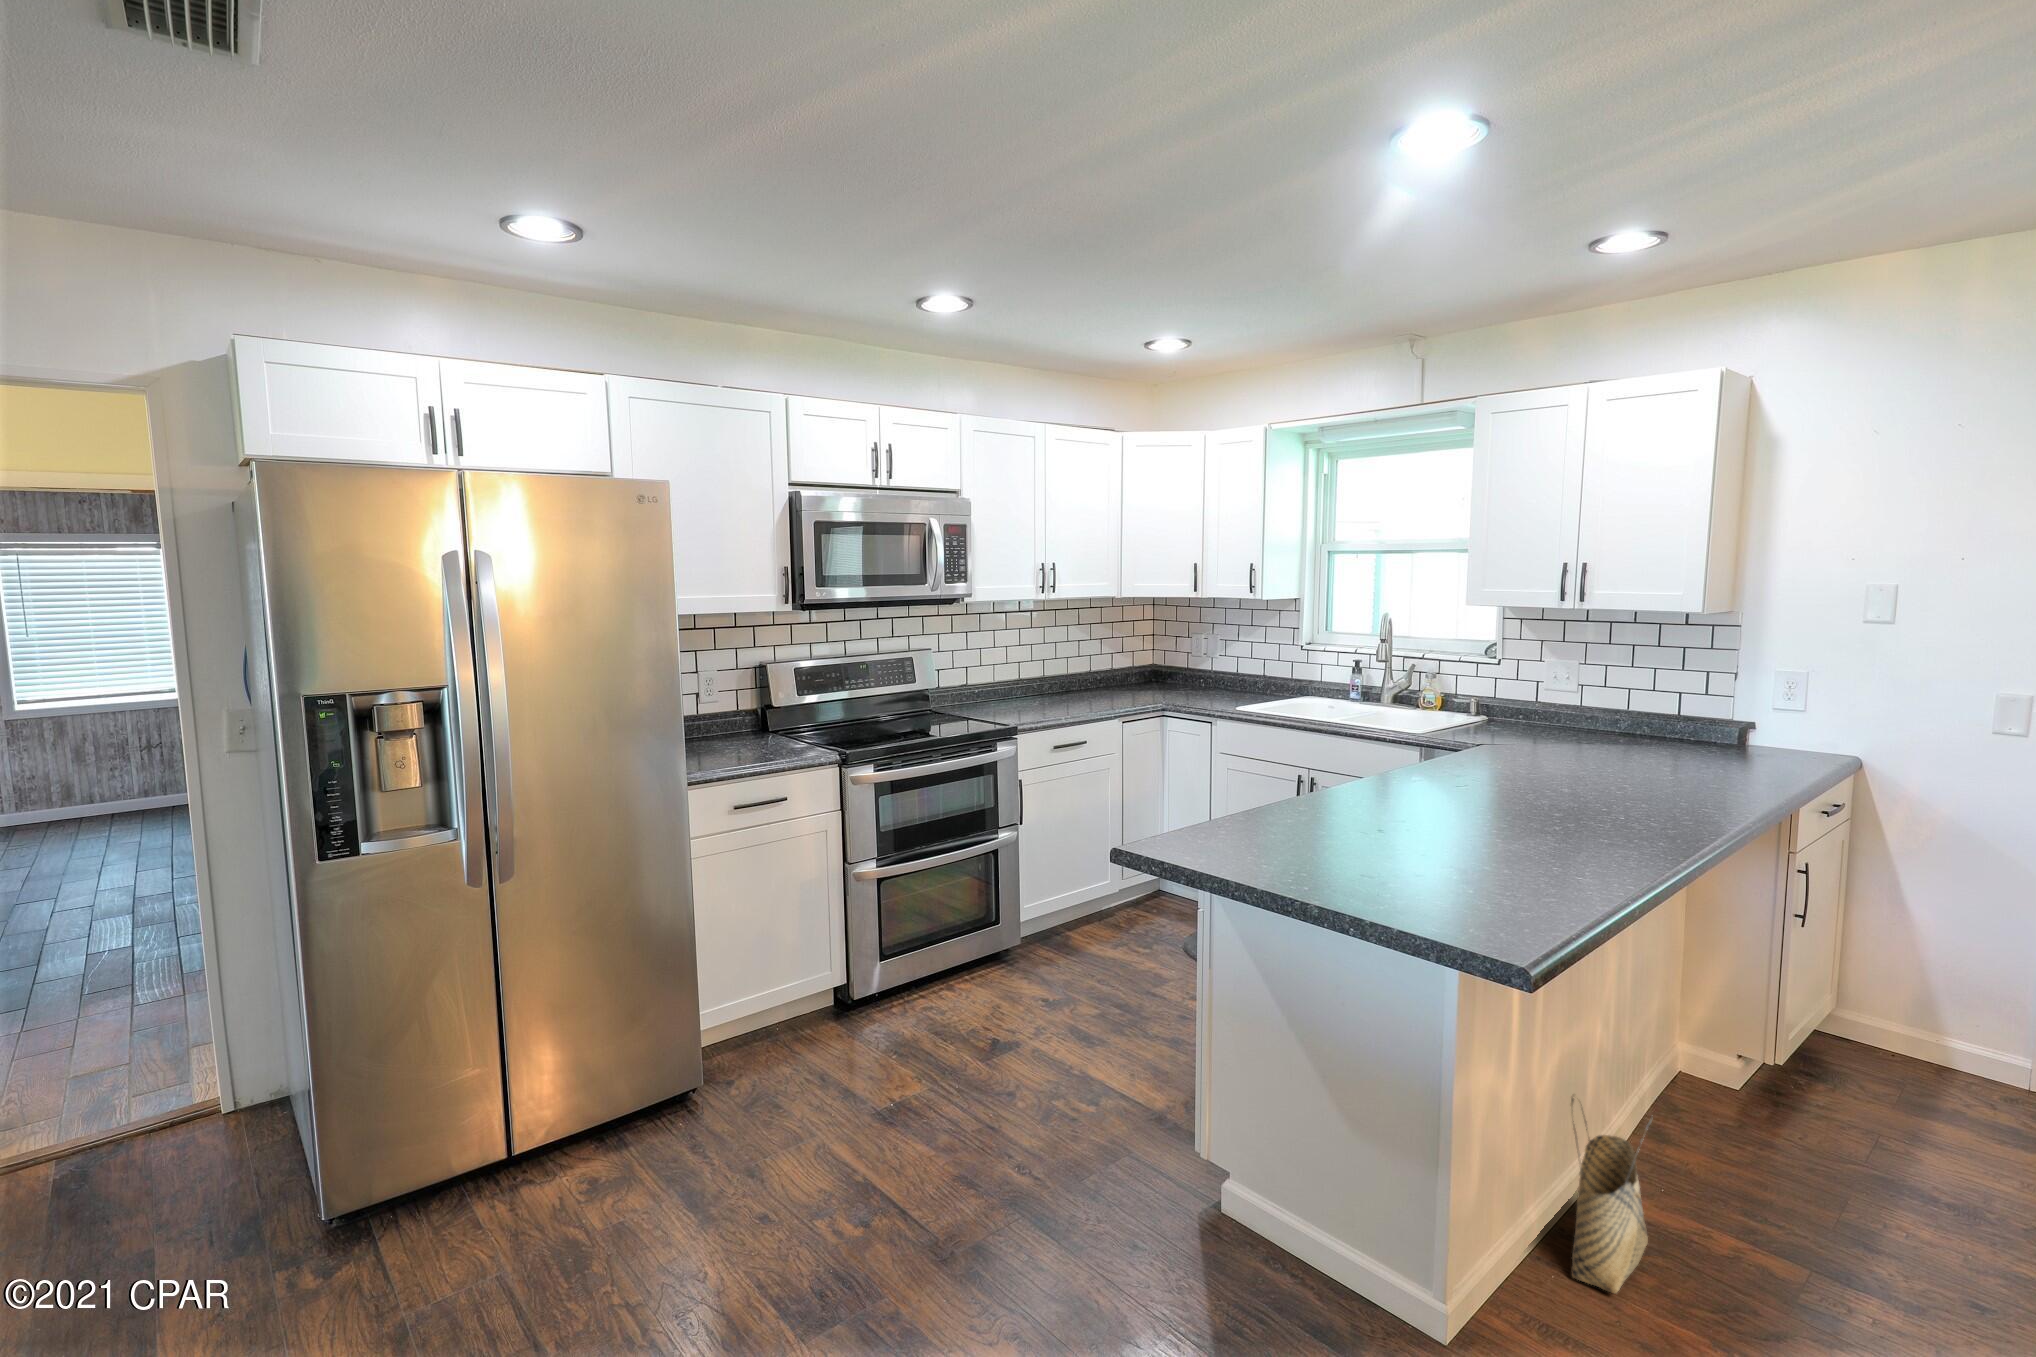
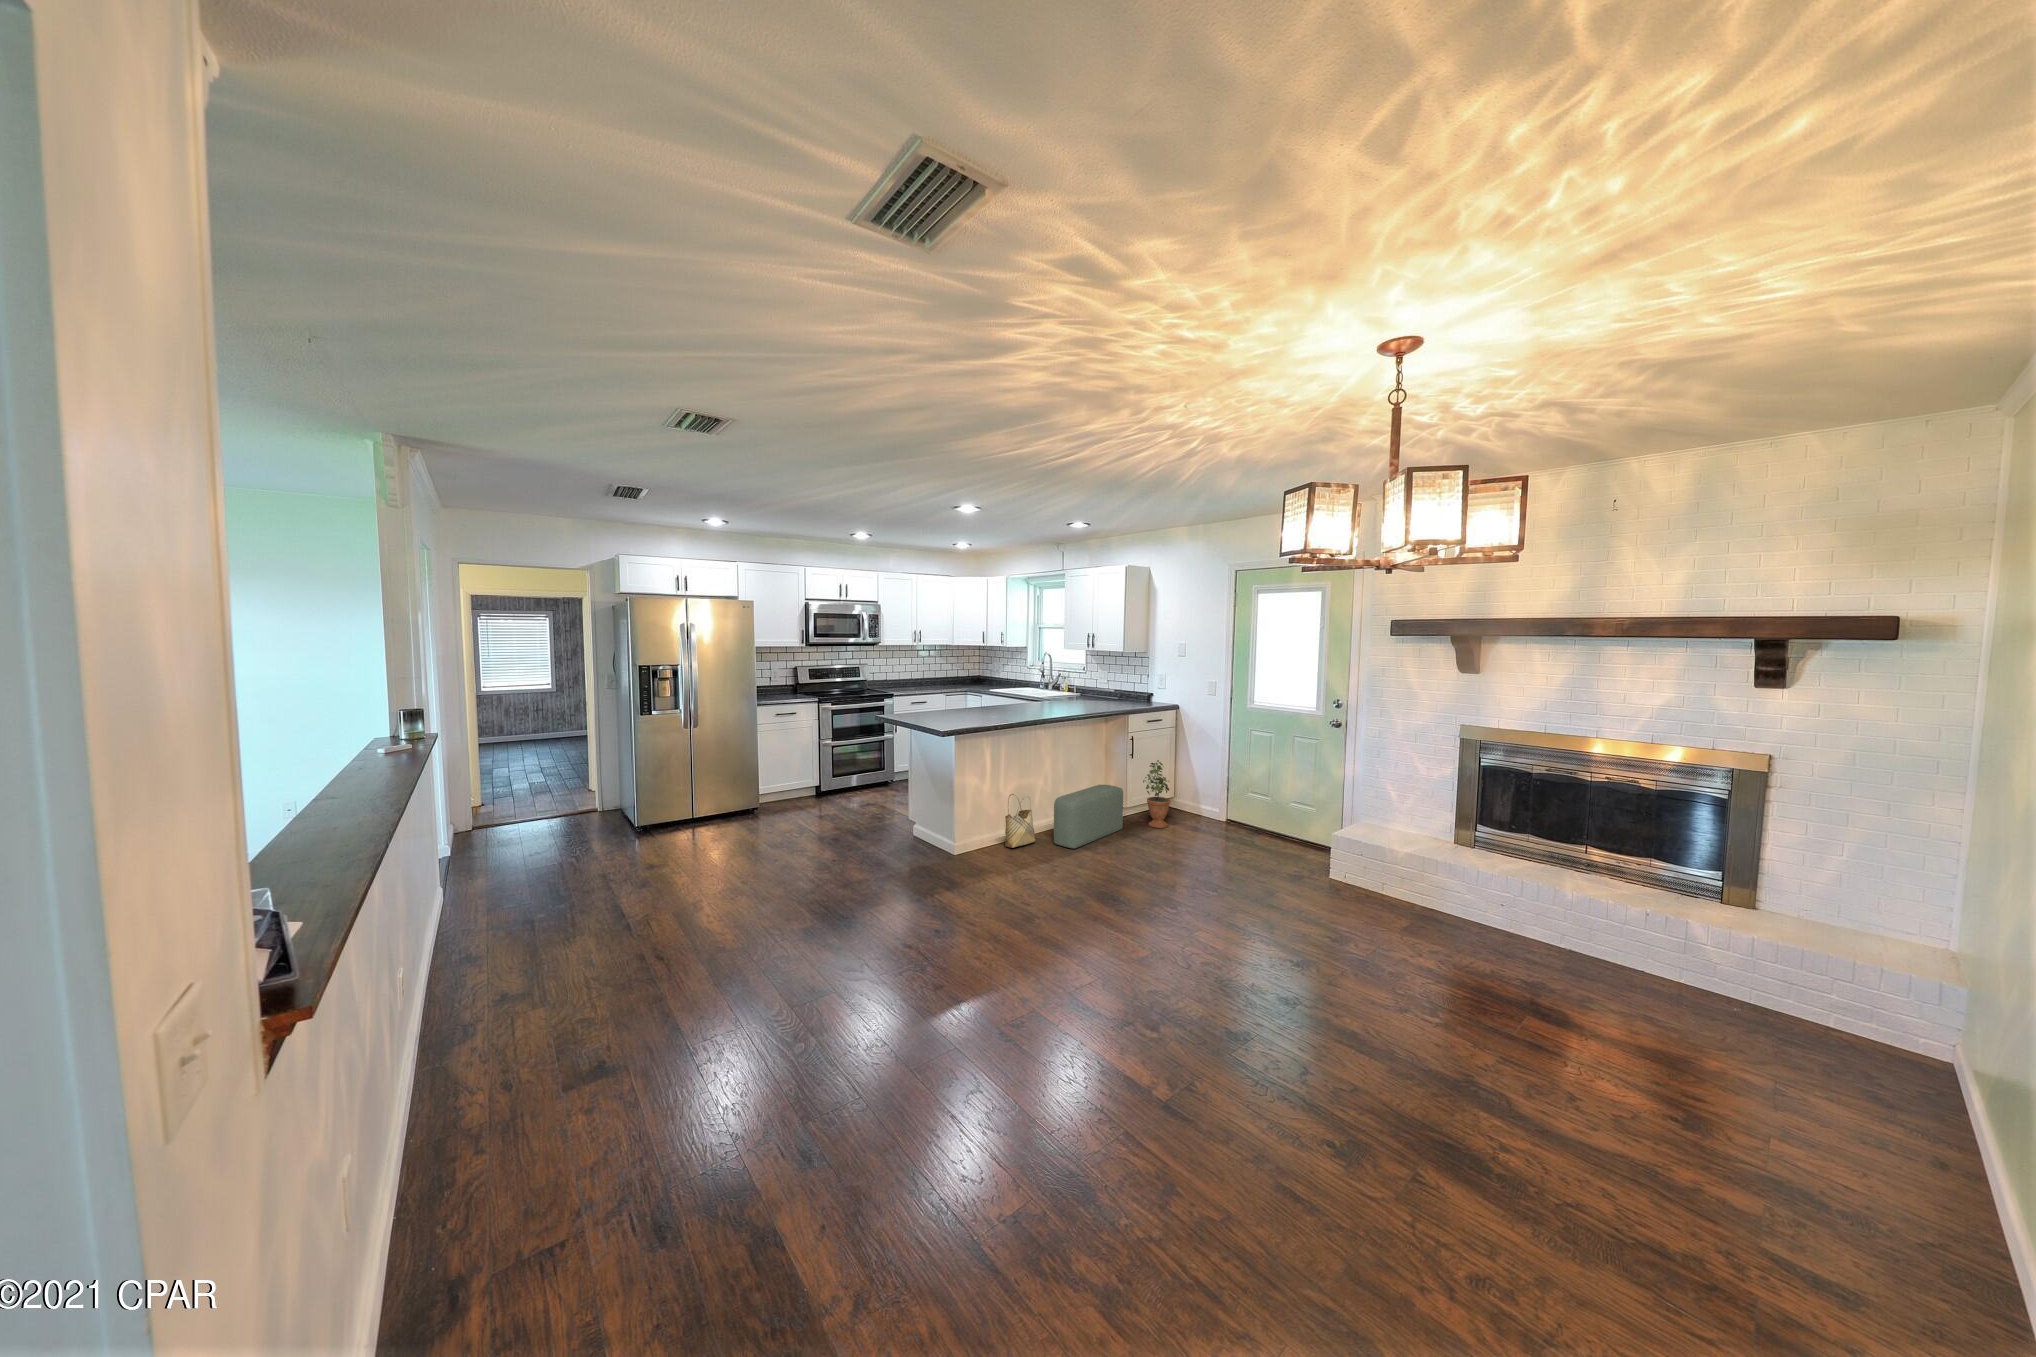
potted plant: none [1841,927,1932,1135] -> present [1143,760,1170,828]
pouf: none [1705,1013,1828,1282] -> present [1054,785,1123,848]

